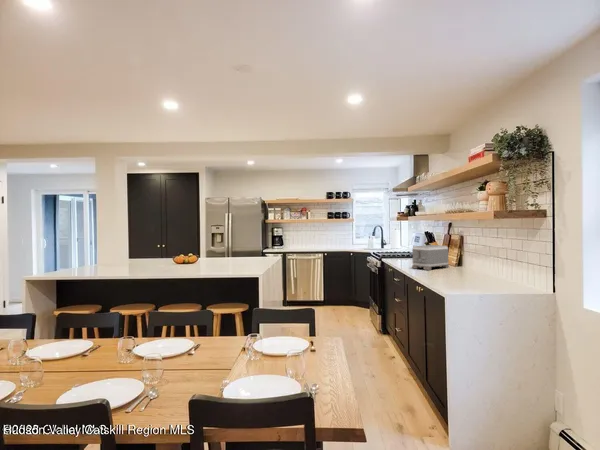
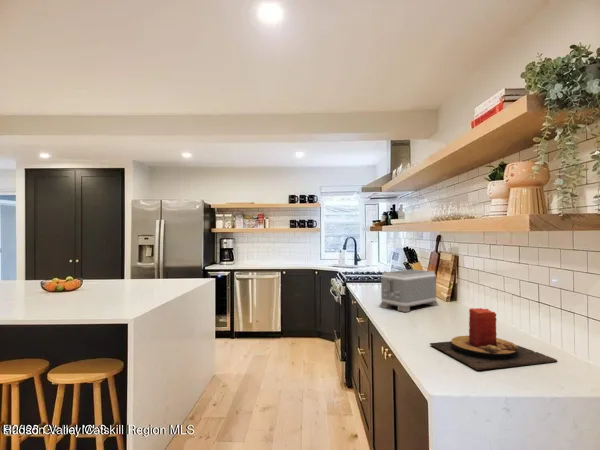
candle: none [444,259,510,286] -> present [430,308,557,370]

